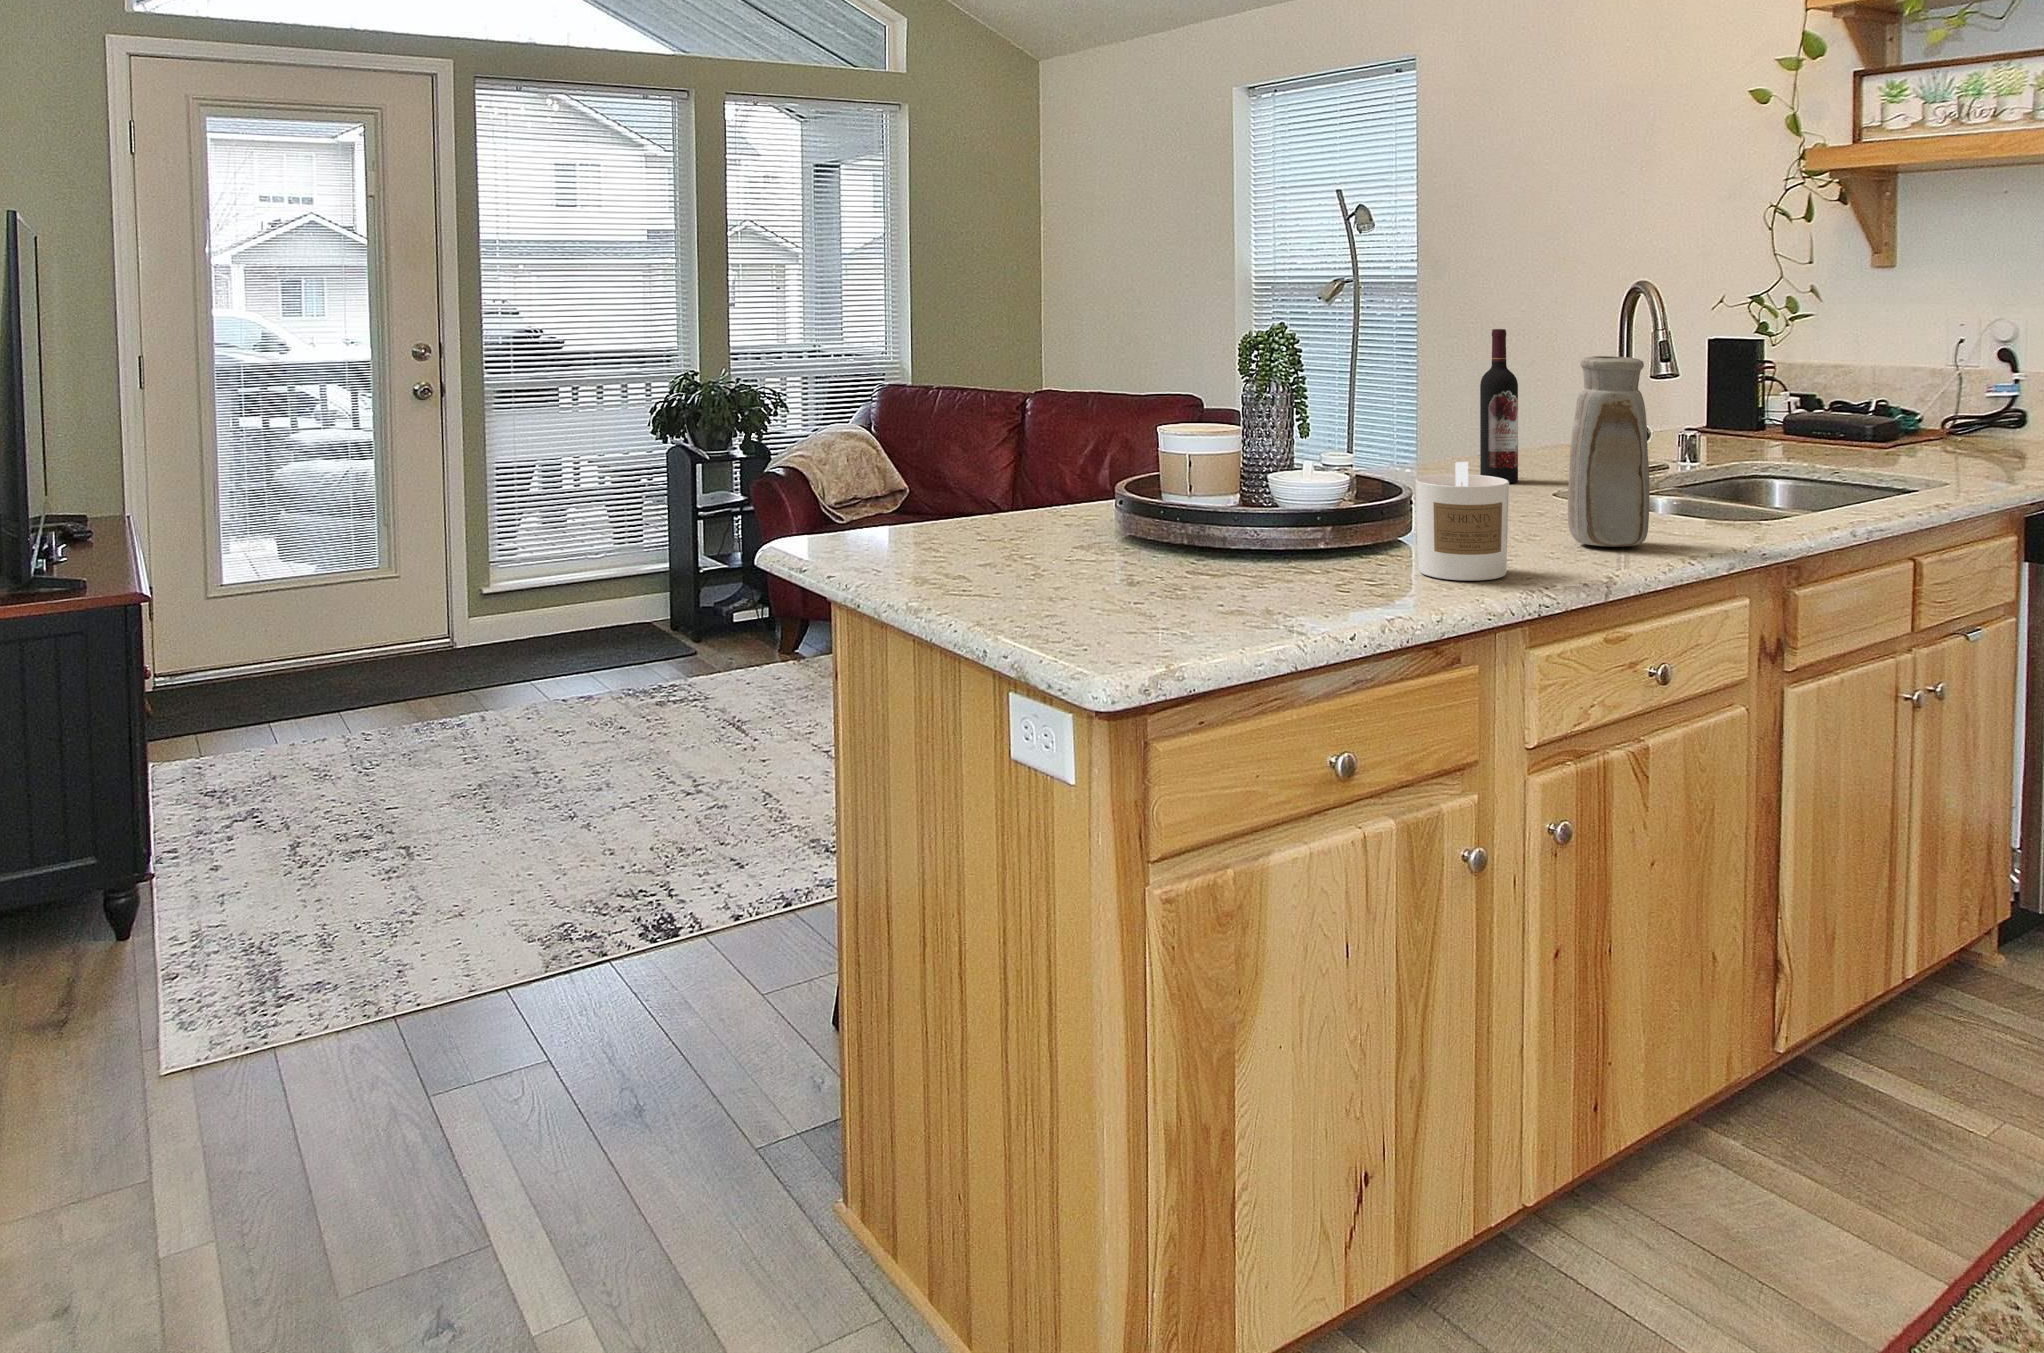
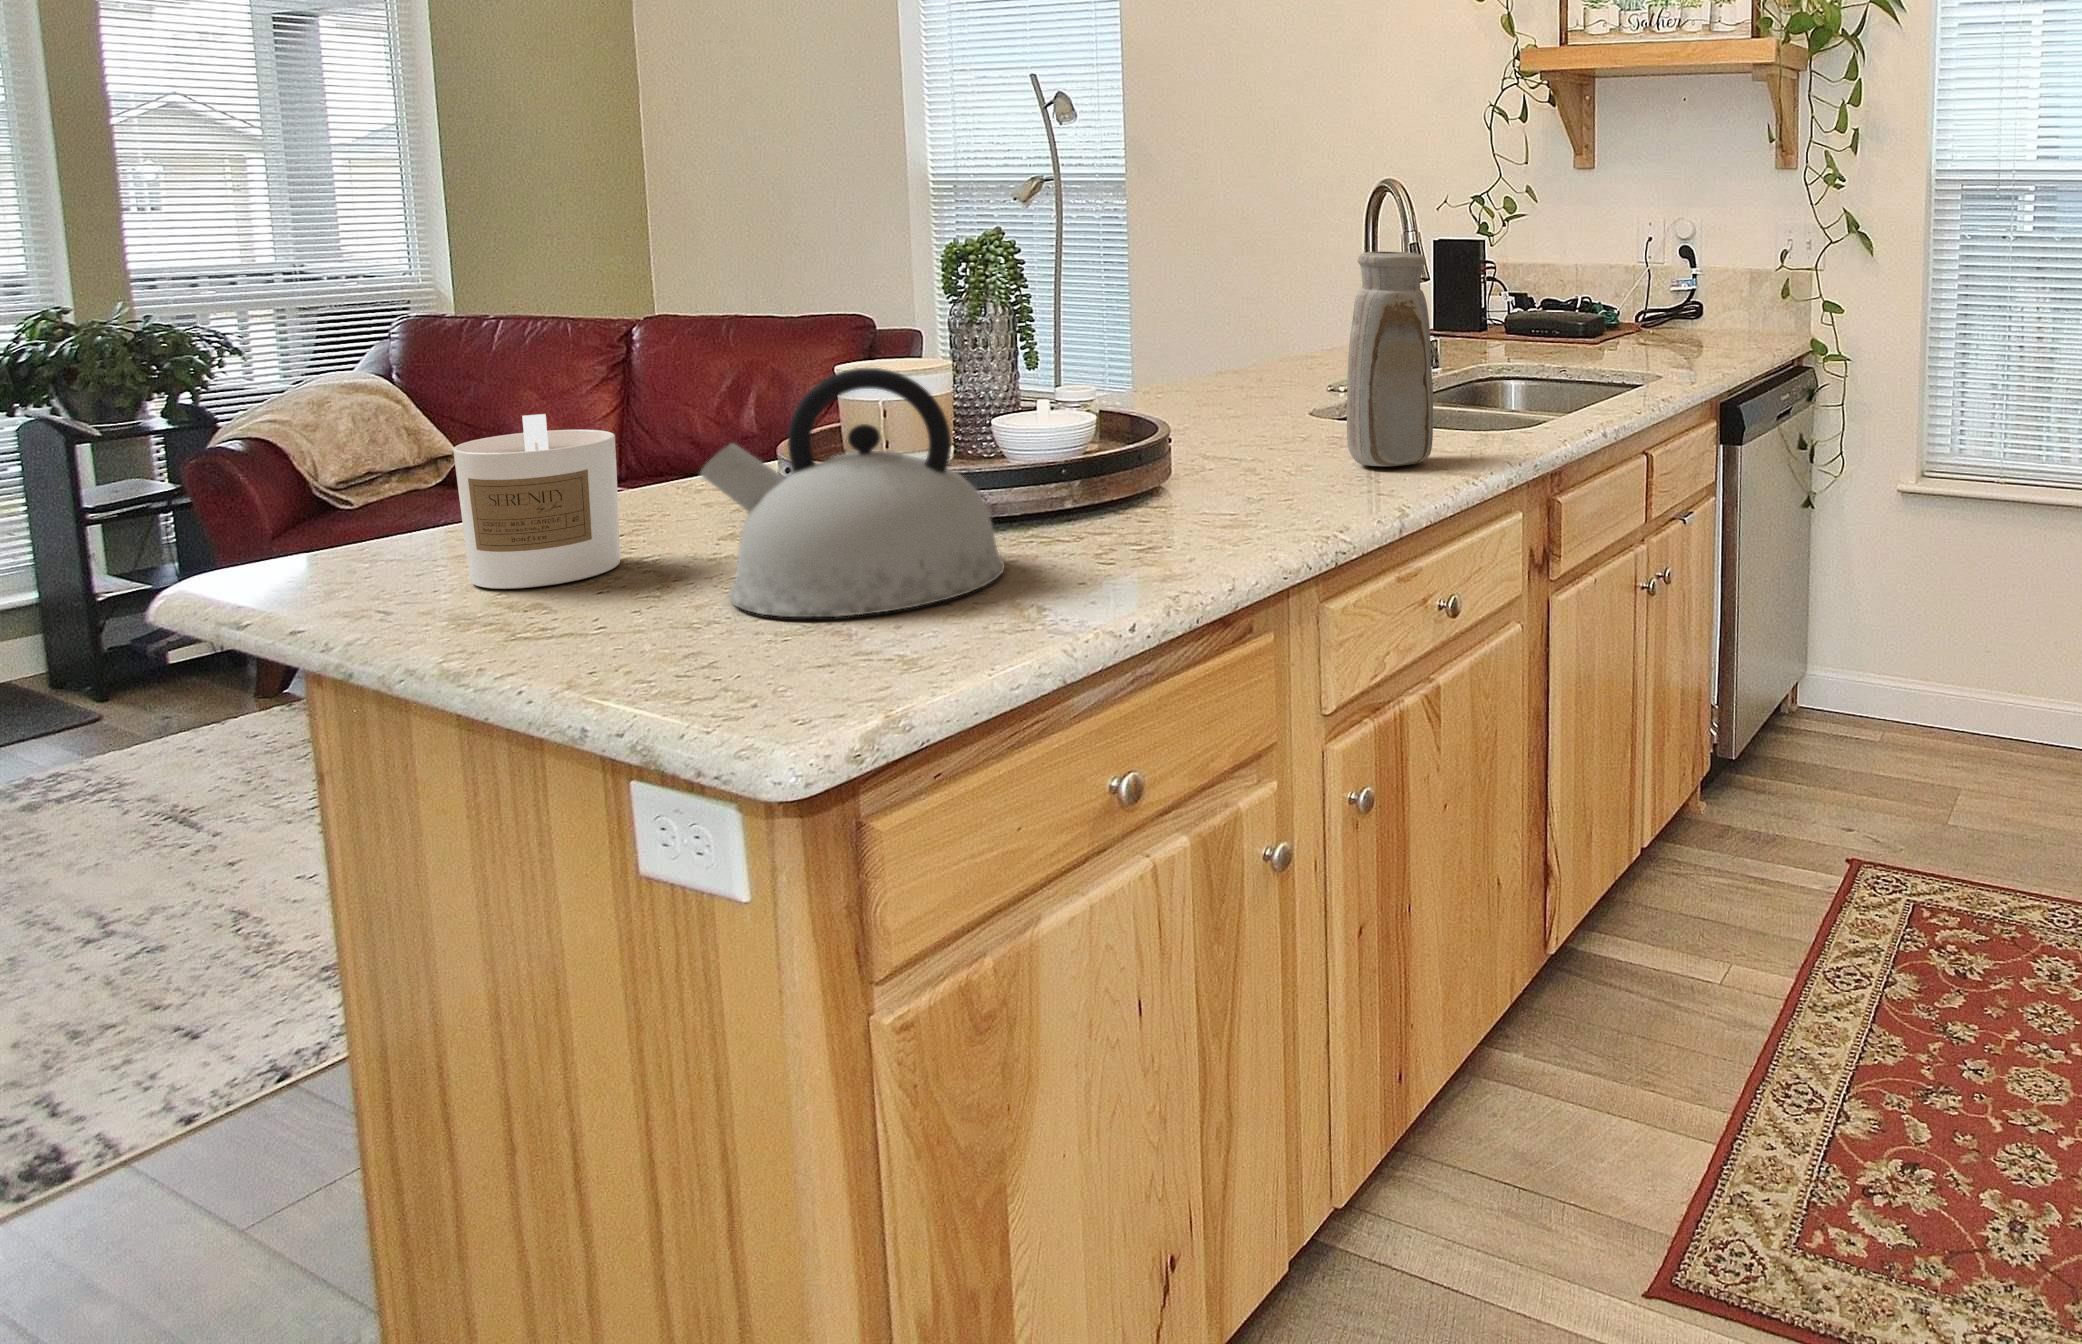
wine bottle: present [1480,329,1518,483] -> none [1226,225,1270,396]
kettle: none [1089,435,1278,604] -> present [700,368,1004,617]
candle: present [1415,462,1509,581] -> present [453,414,620,589]

